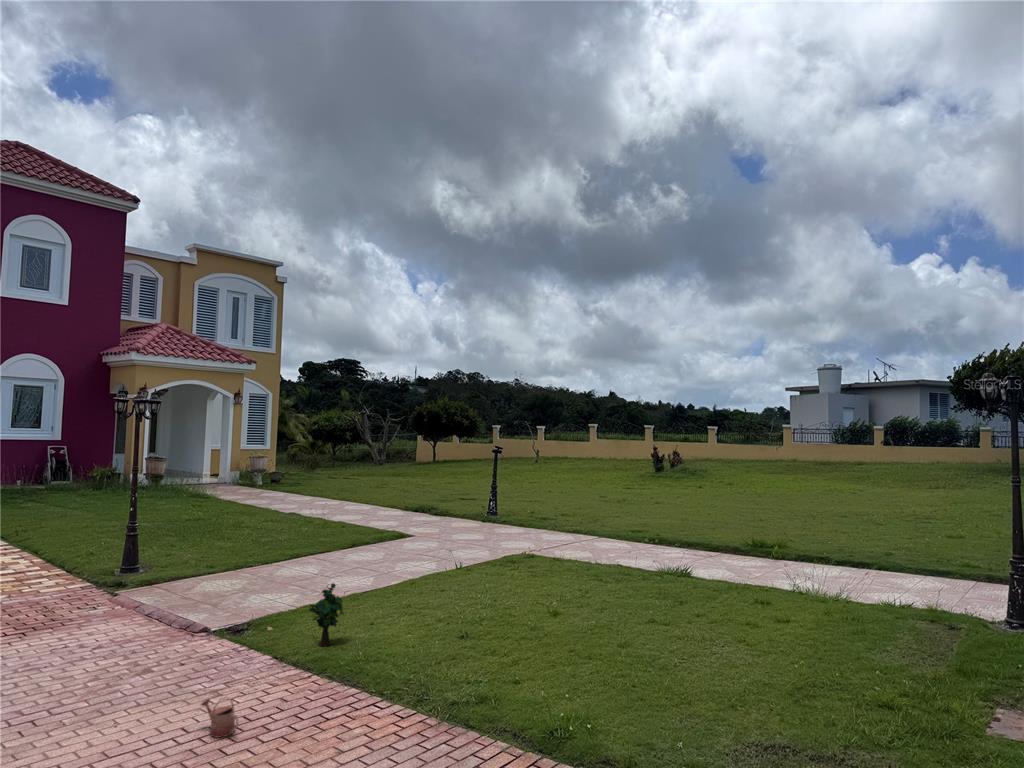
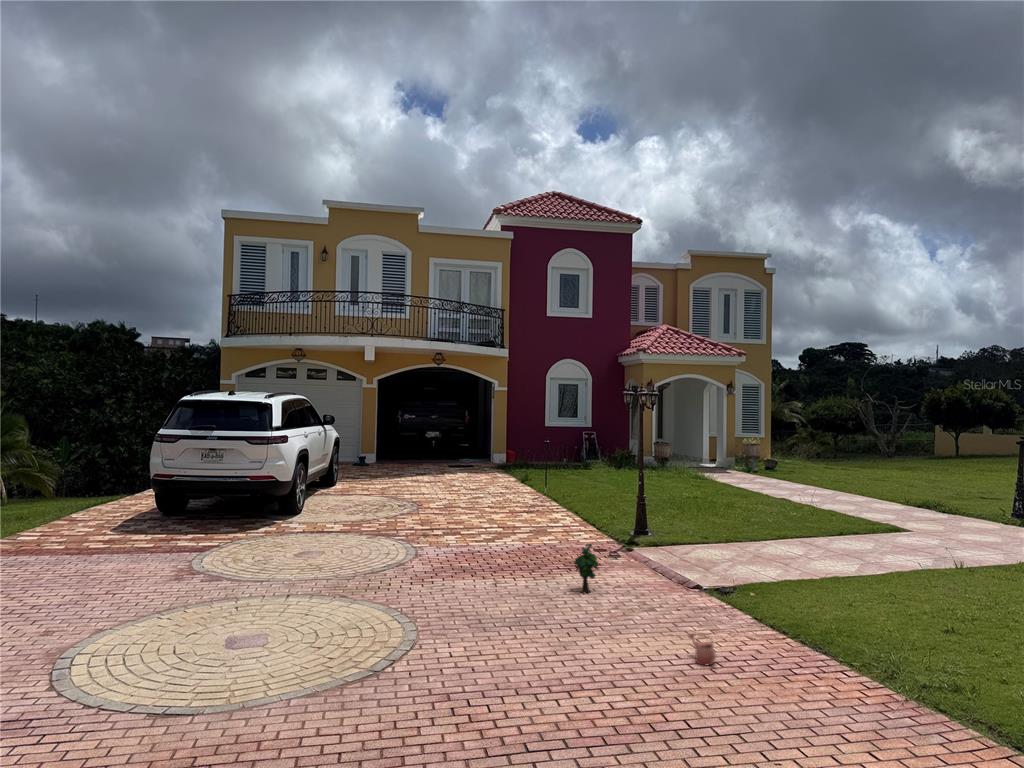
decorative plant: present [309,583,344,647] -> present [572,544,599,593]

